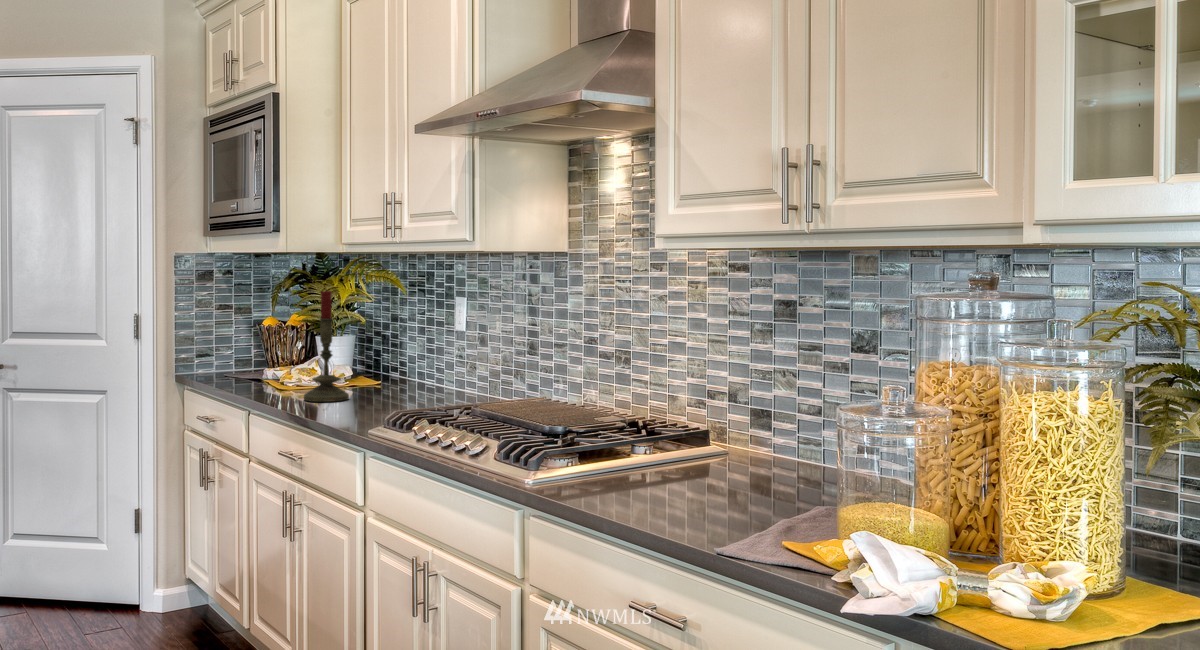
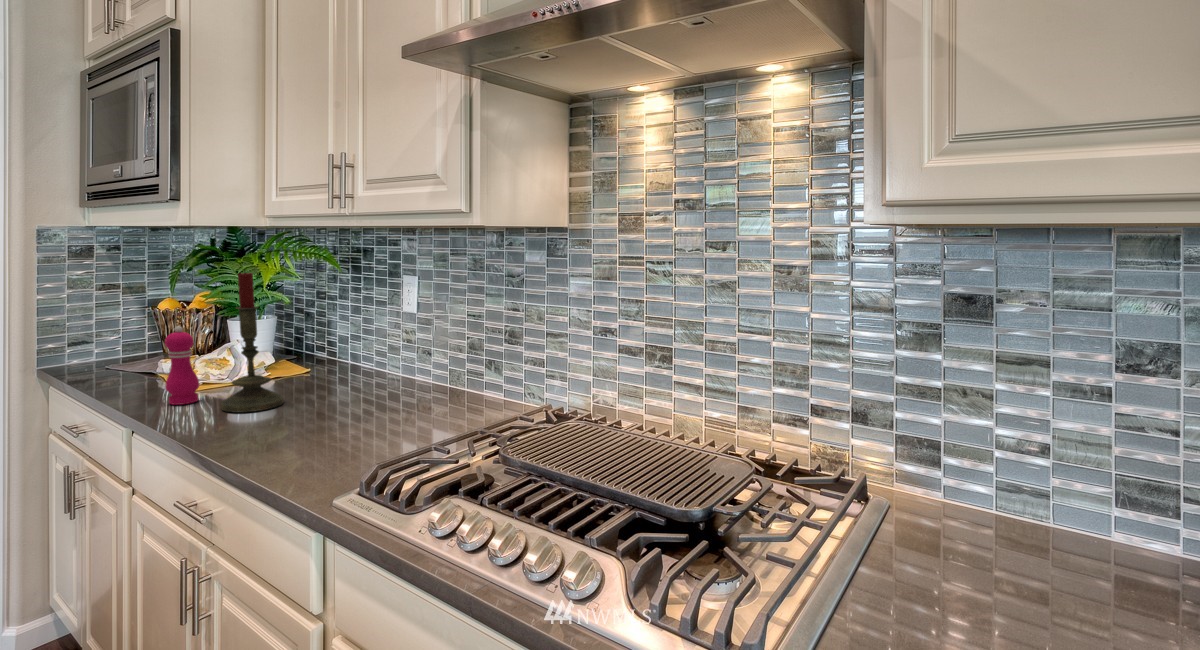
pepper mill: none [266,334,290,397] -> present [165,326,199,405]

